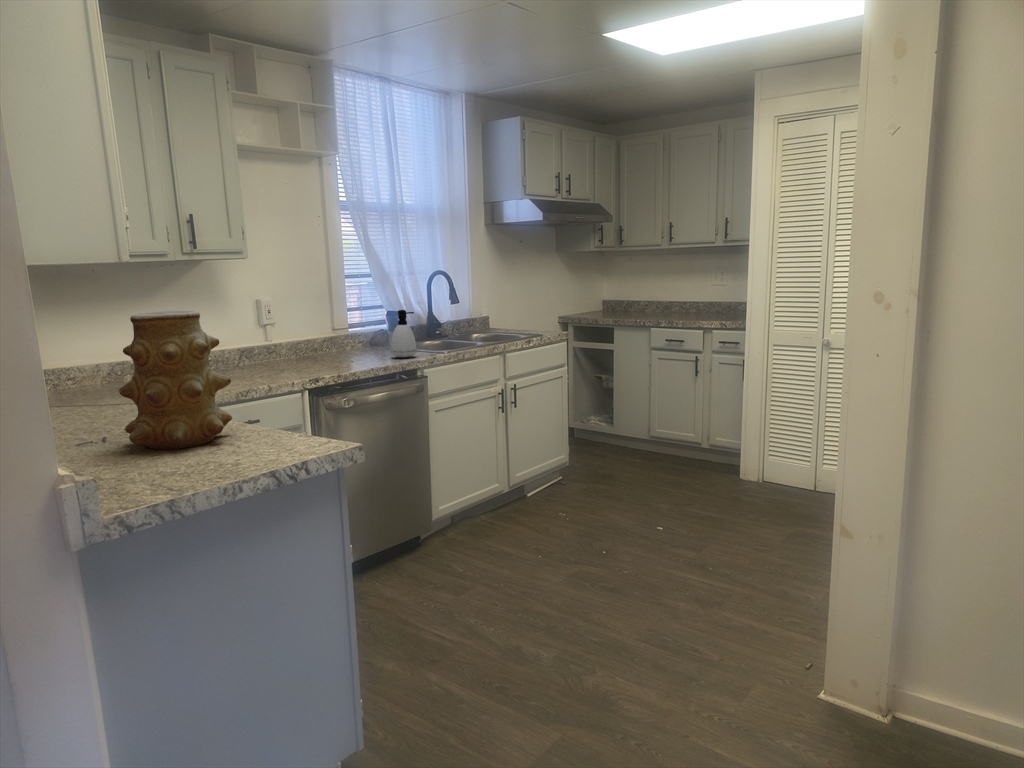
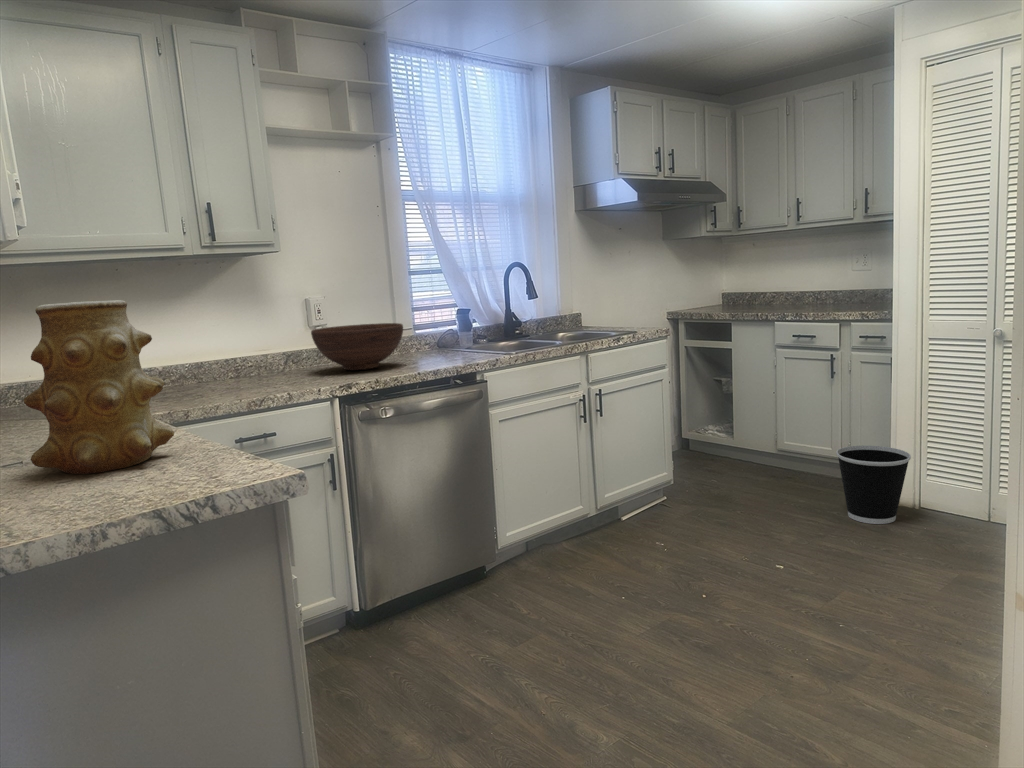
soap dispenser: present [391,310,417,358] -> none [448,305,477,360]
fruit bowl: none [270,324,353,365] -> present [311,323,403,370]
wastebasket: none [701,431,756,493] -> present [836,445,911,524]

